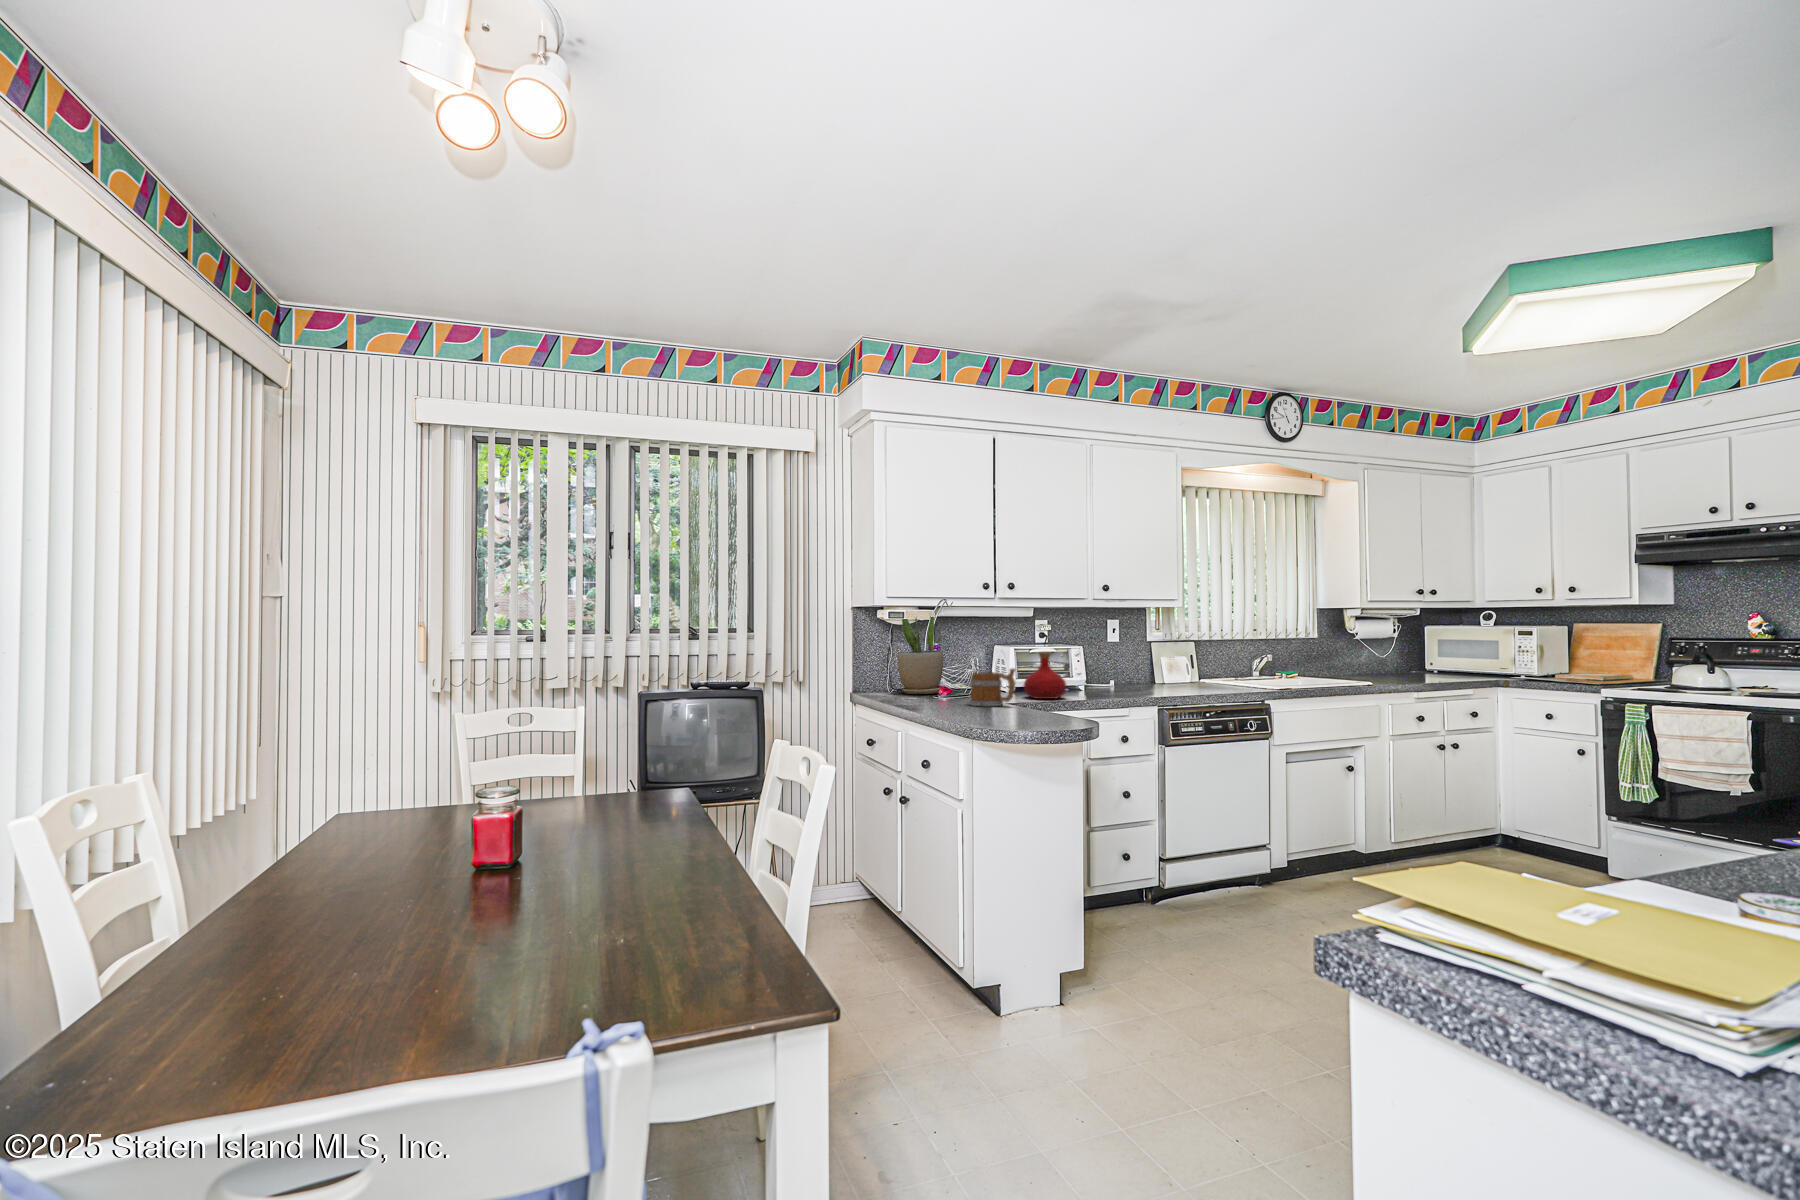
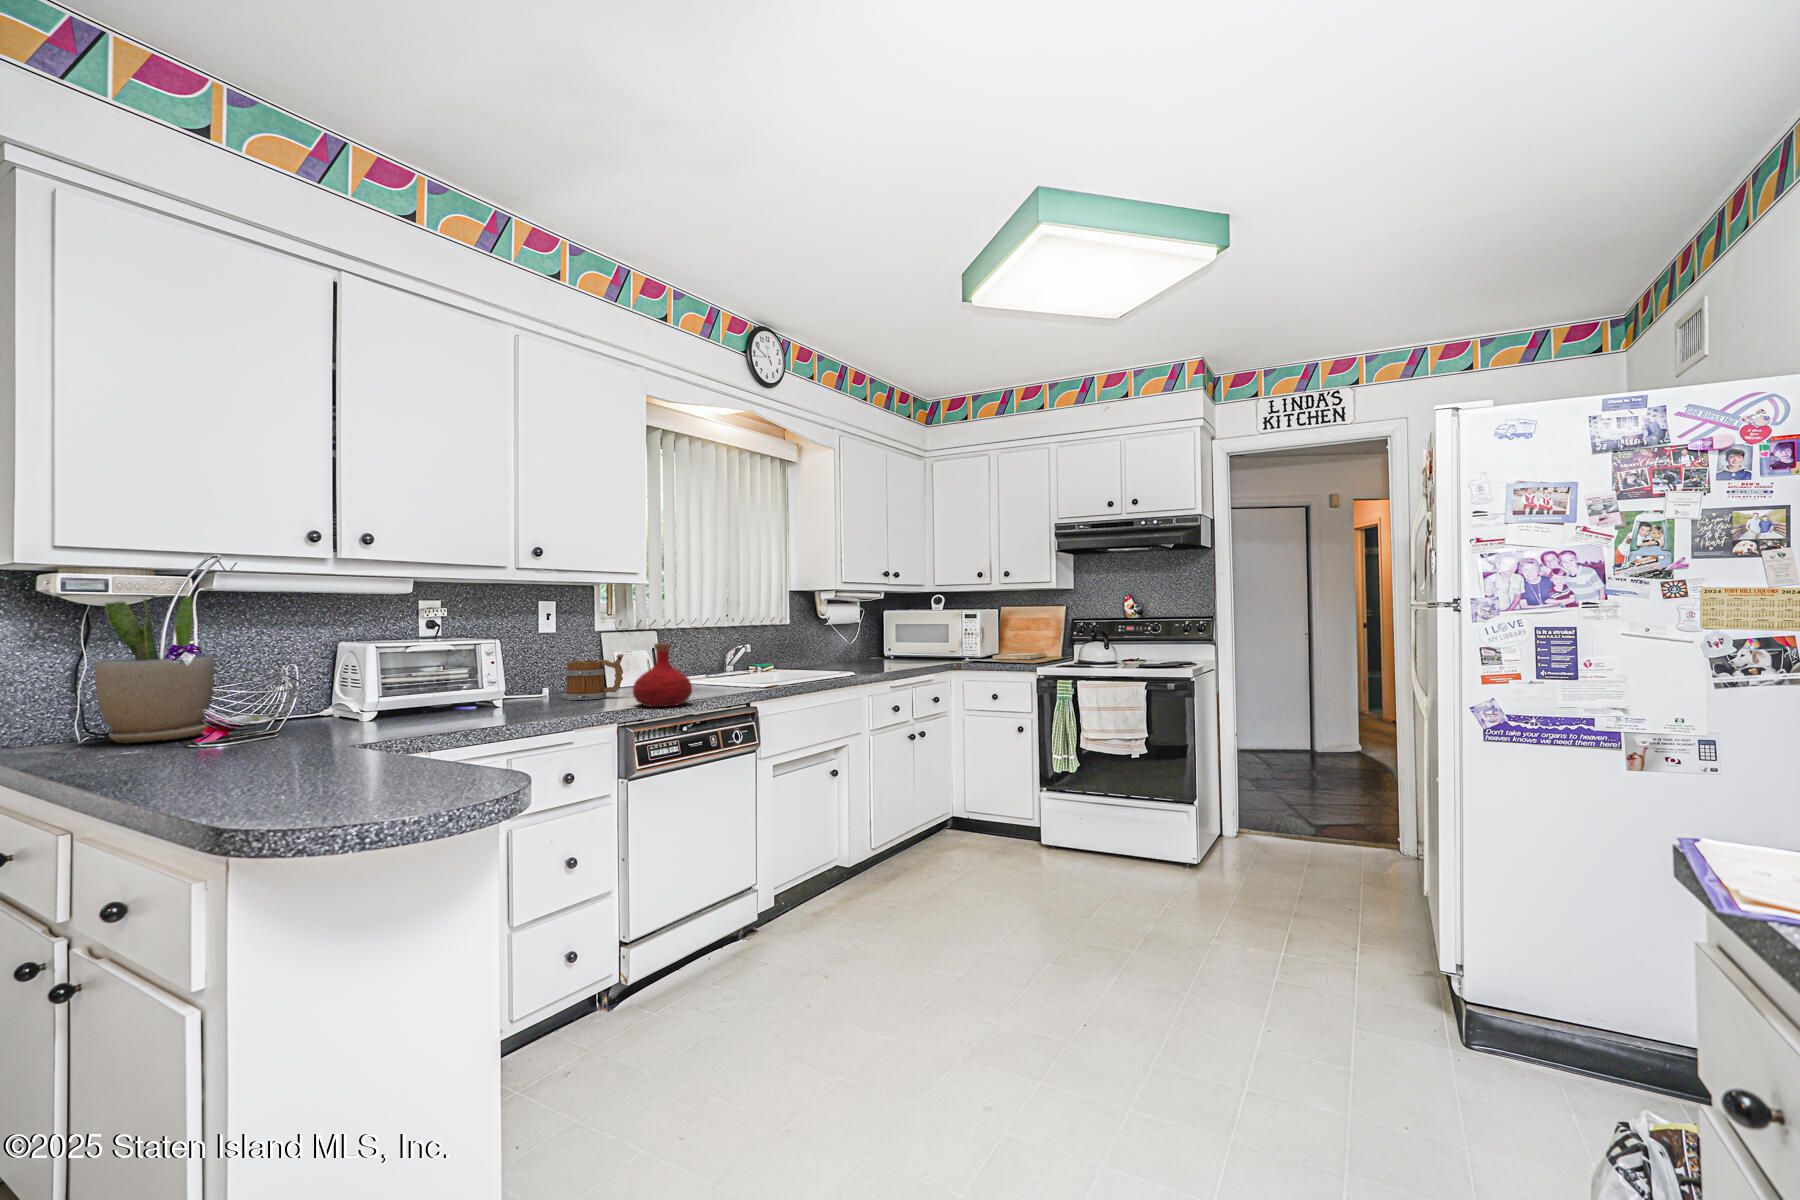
bottle: present [1024,652,1066,699] -> present [633,643,692,707]
mug: present [969,668,1016,706] -> present [563,654,624,700]

